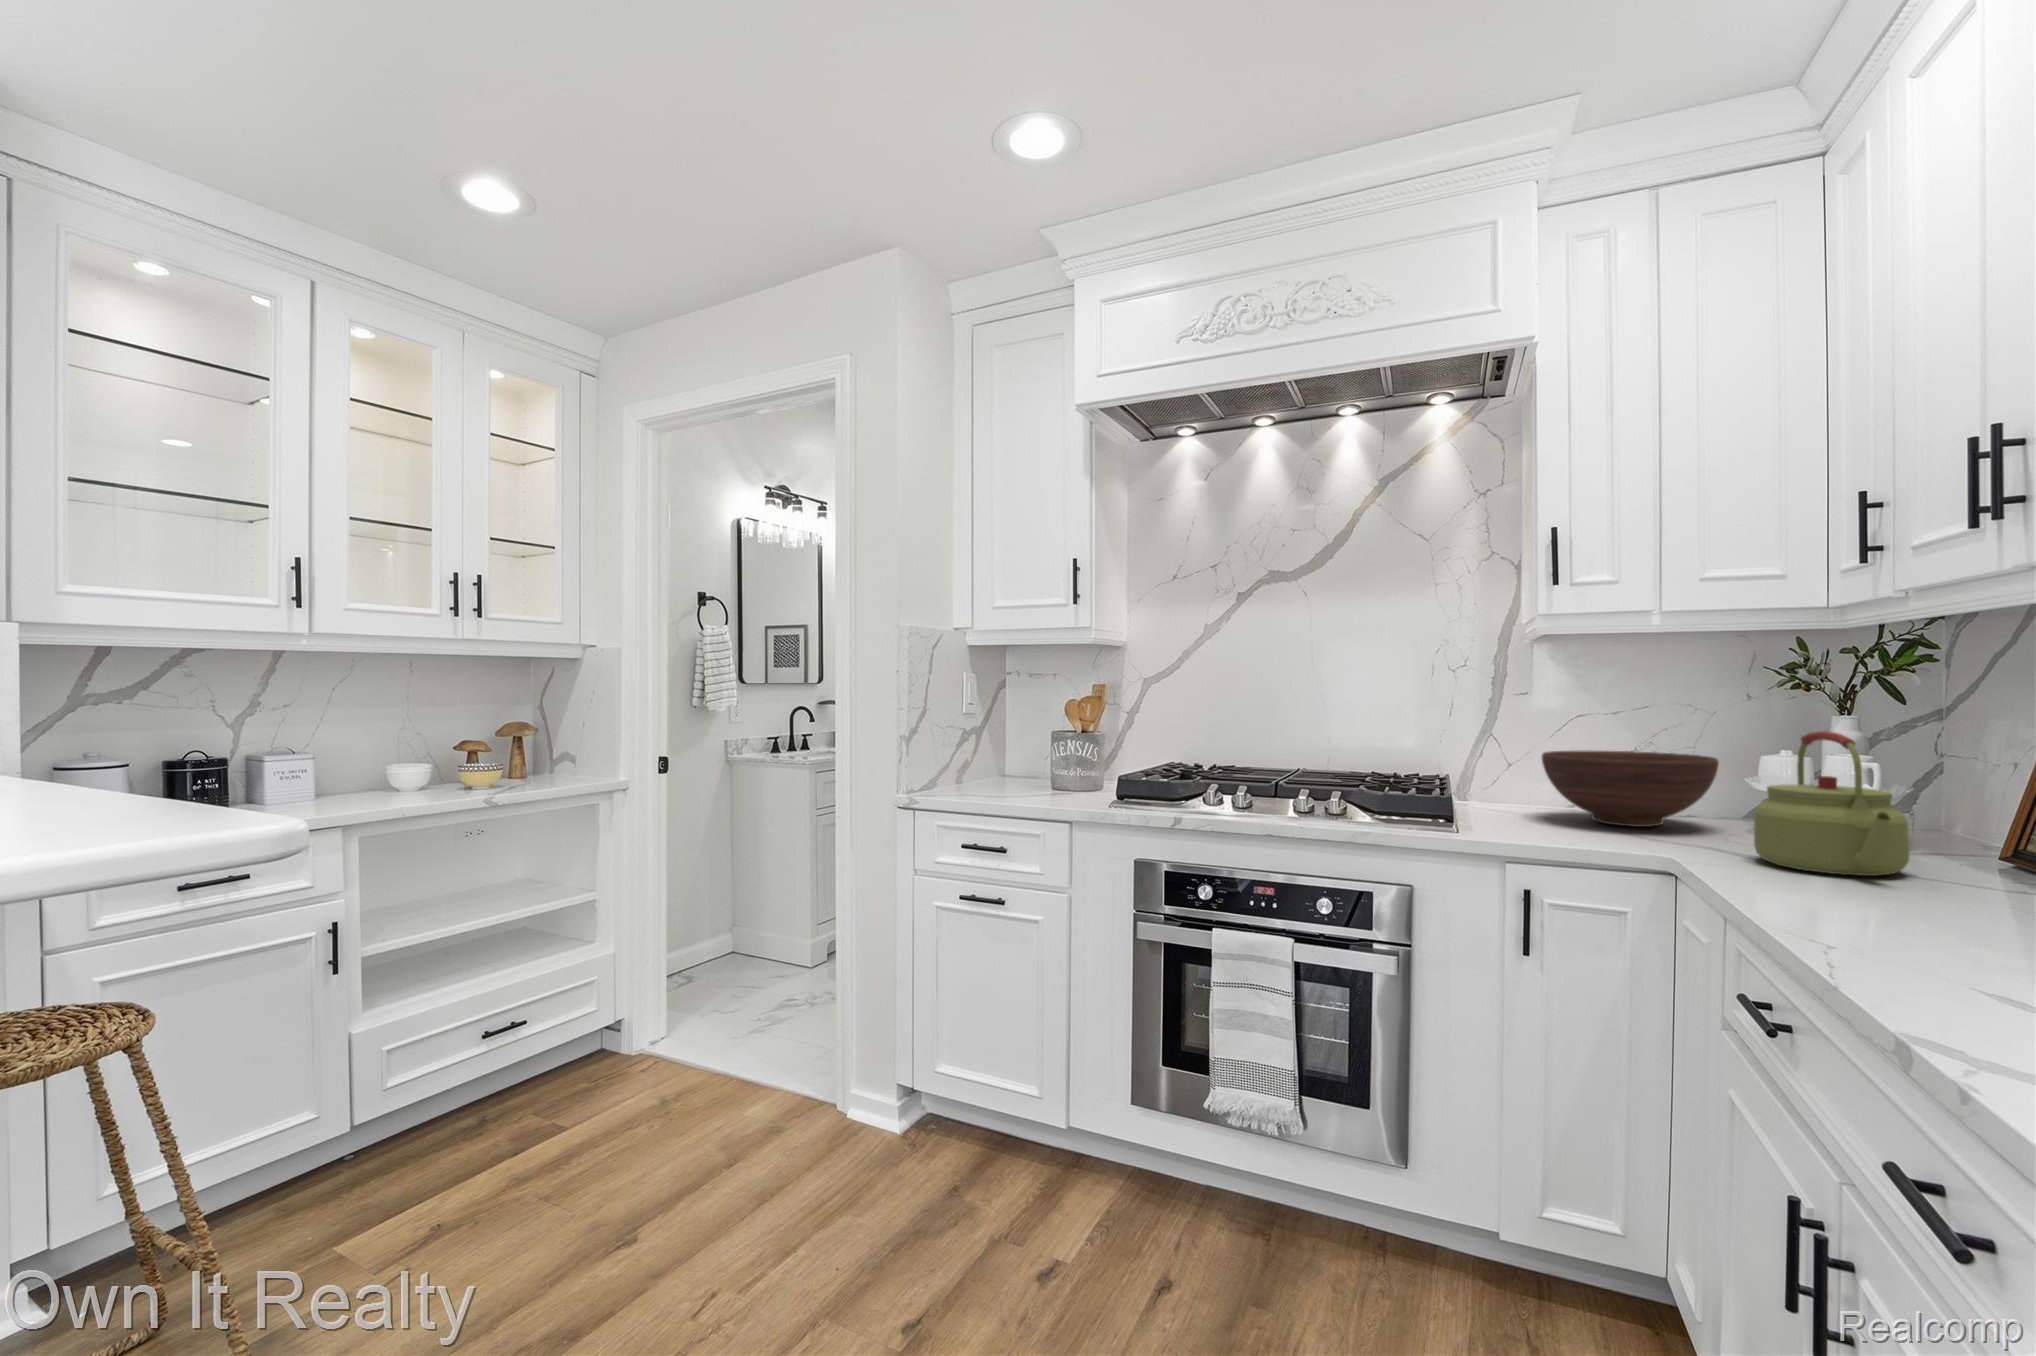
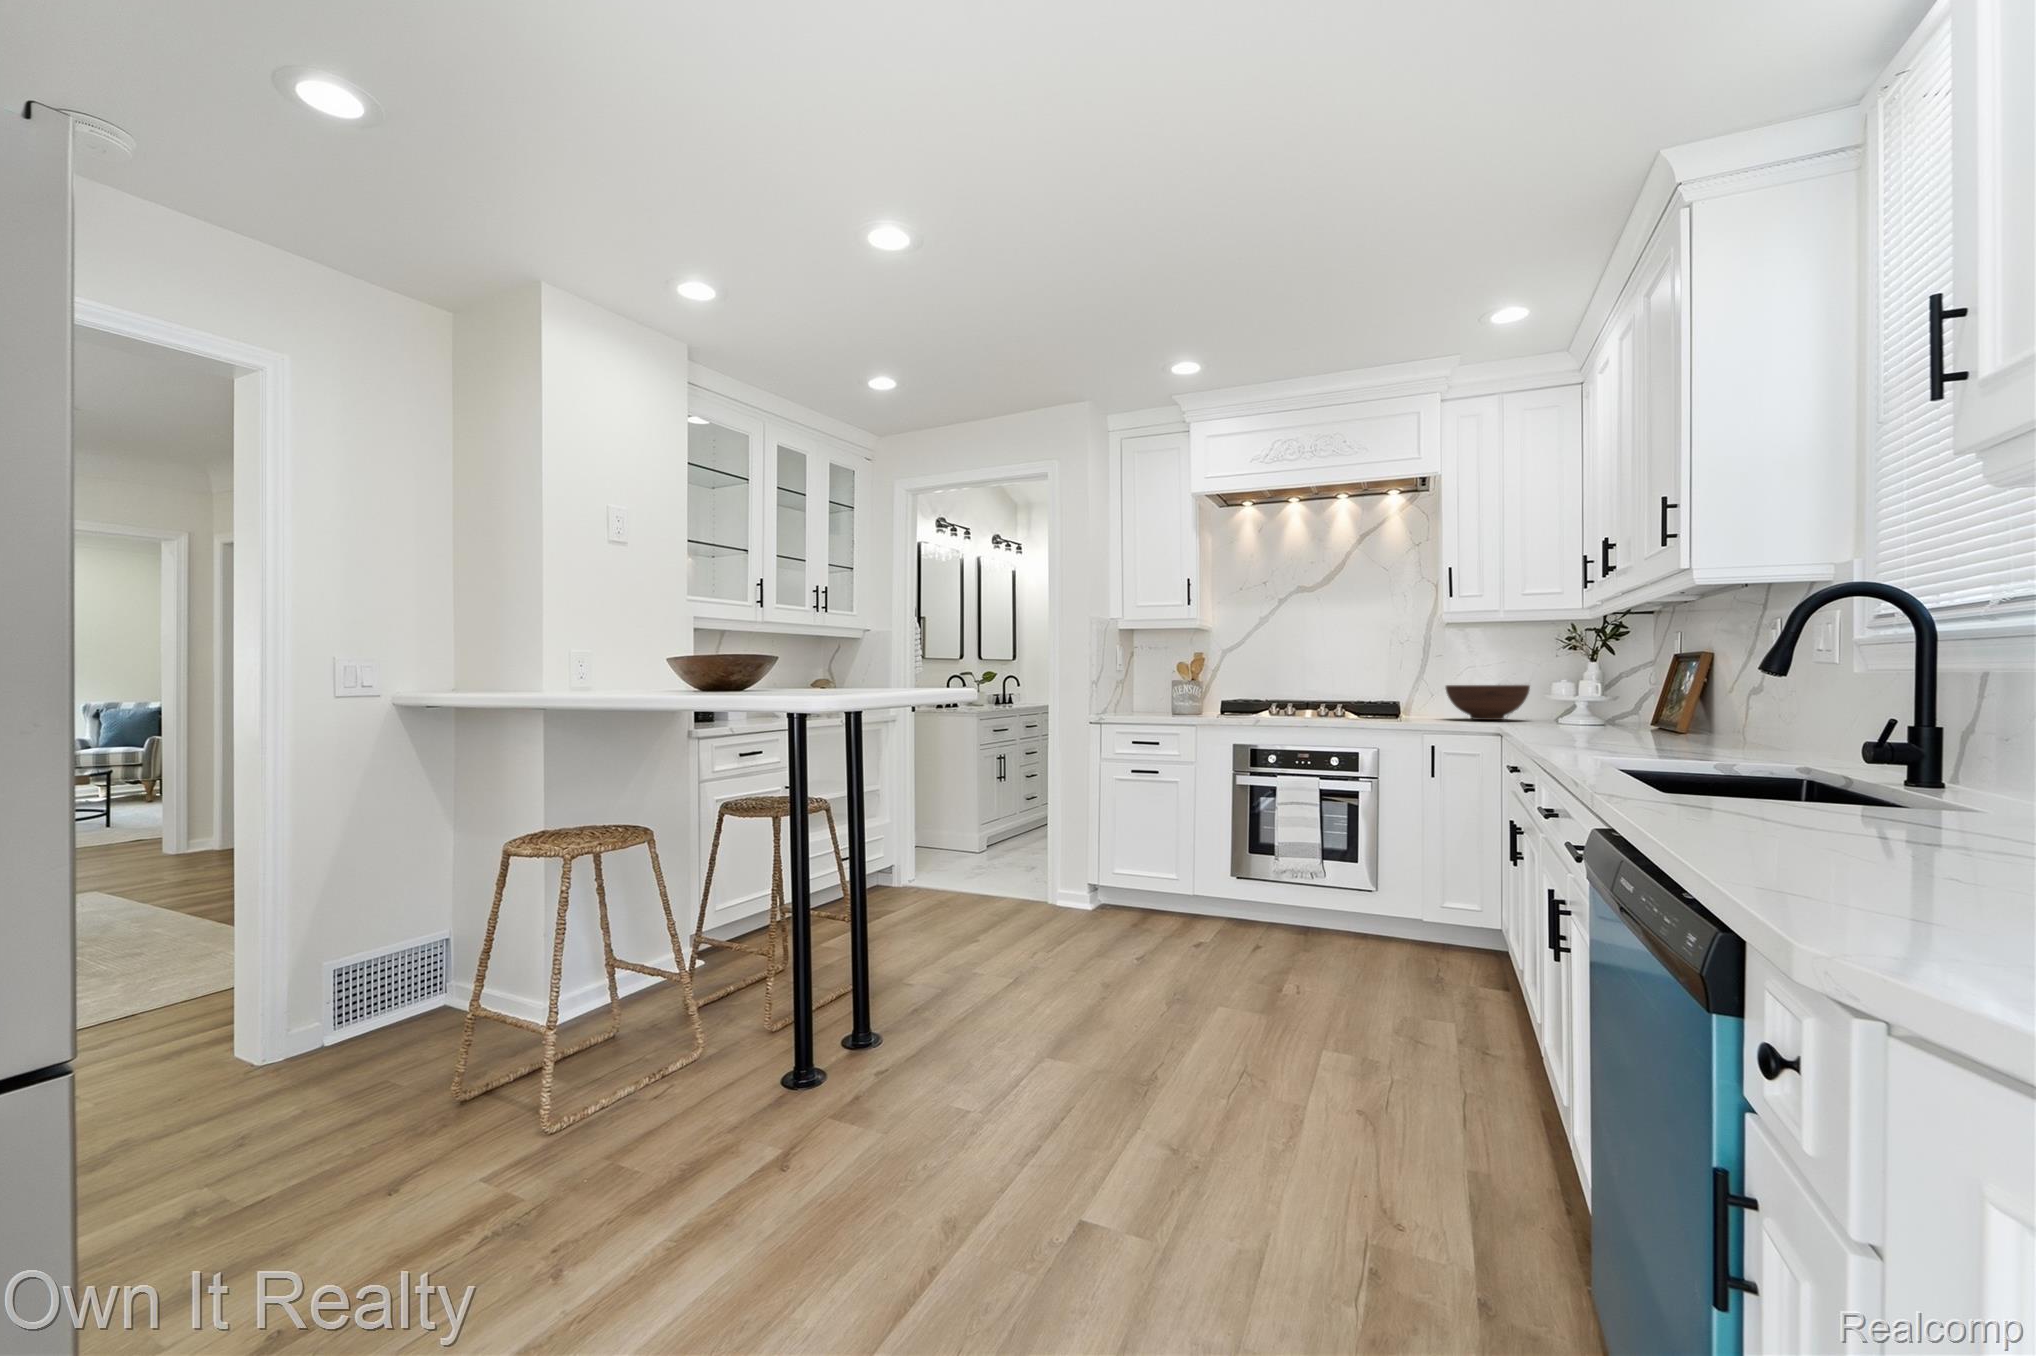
kettle: present [1754,731,1909,876] -> none [1534,665,1594,727]

